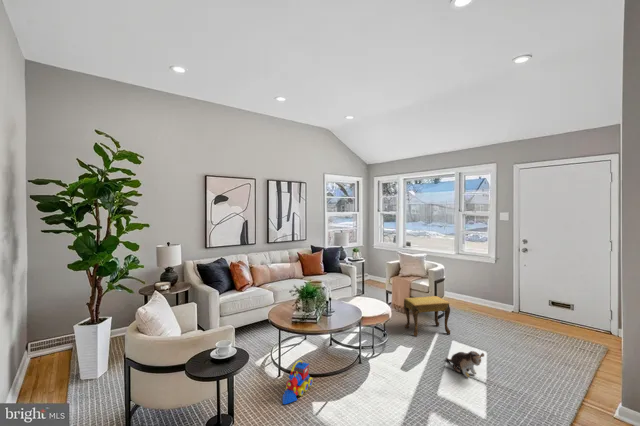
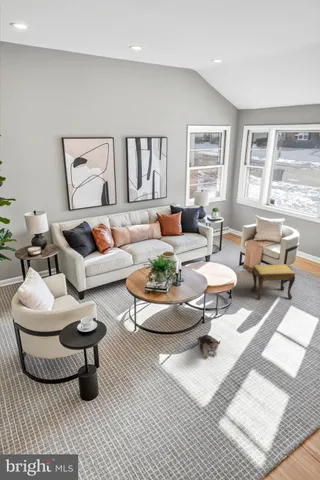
plush toy: present [446,351,484,377] -> present [199,335,220,358]
toy train: present [282,360,313,404] -> none [136,322,161,355]

